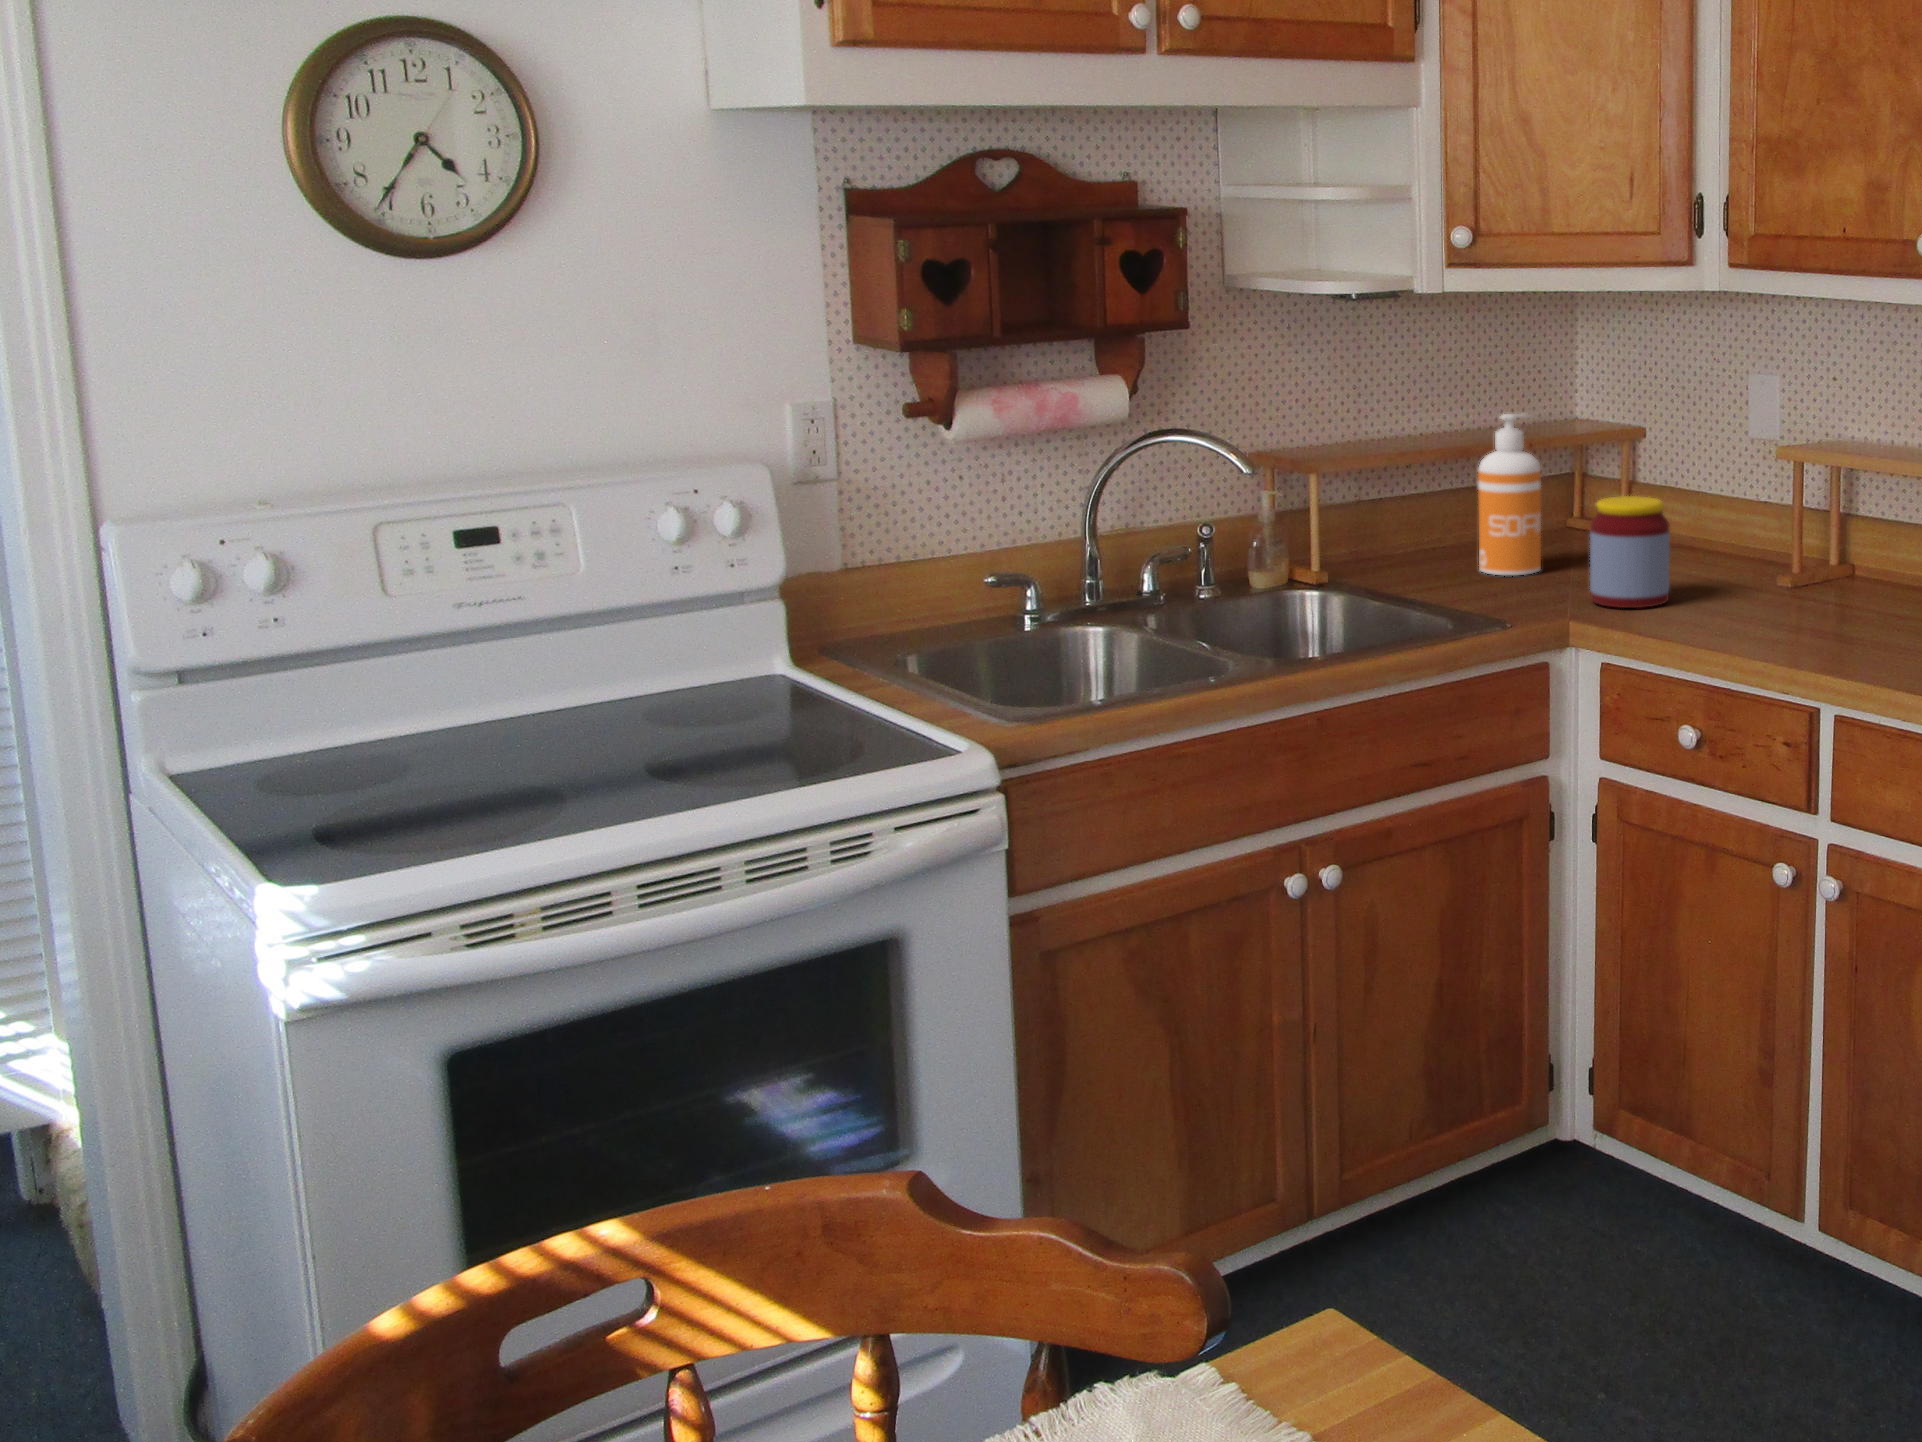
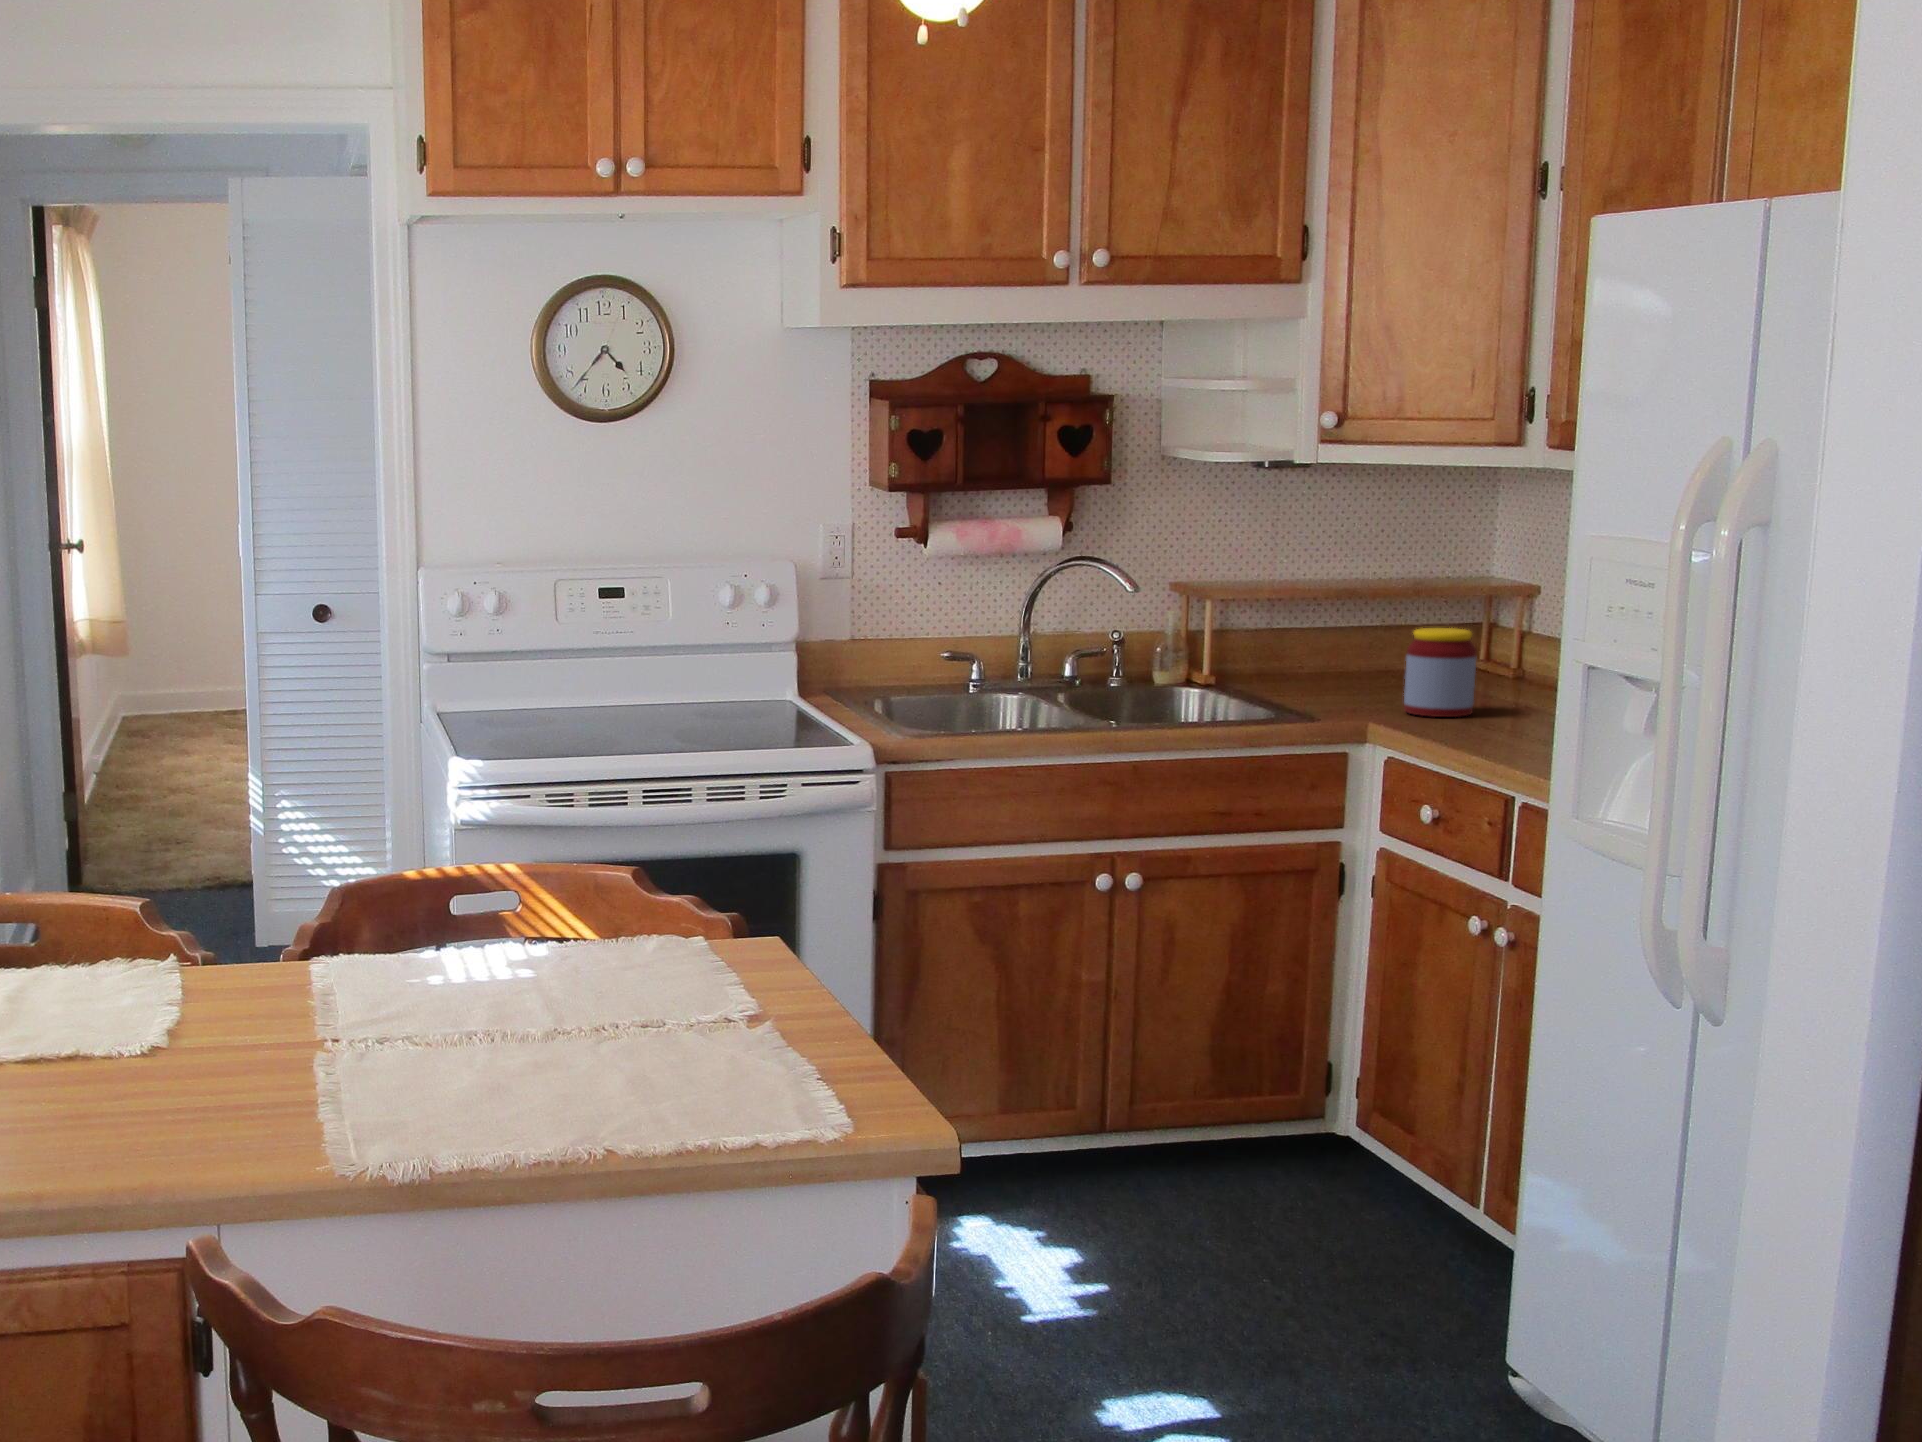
soap dispenser: present [1478,414,1541,575] -> none [1343,561,1403,693]

